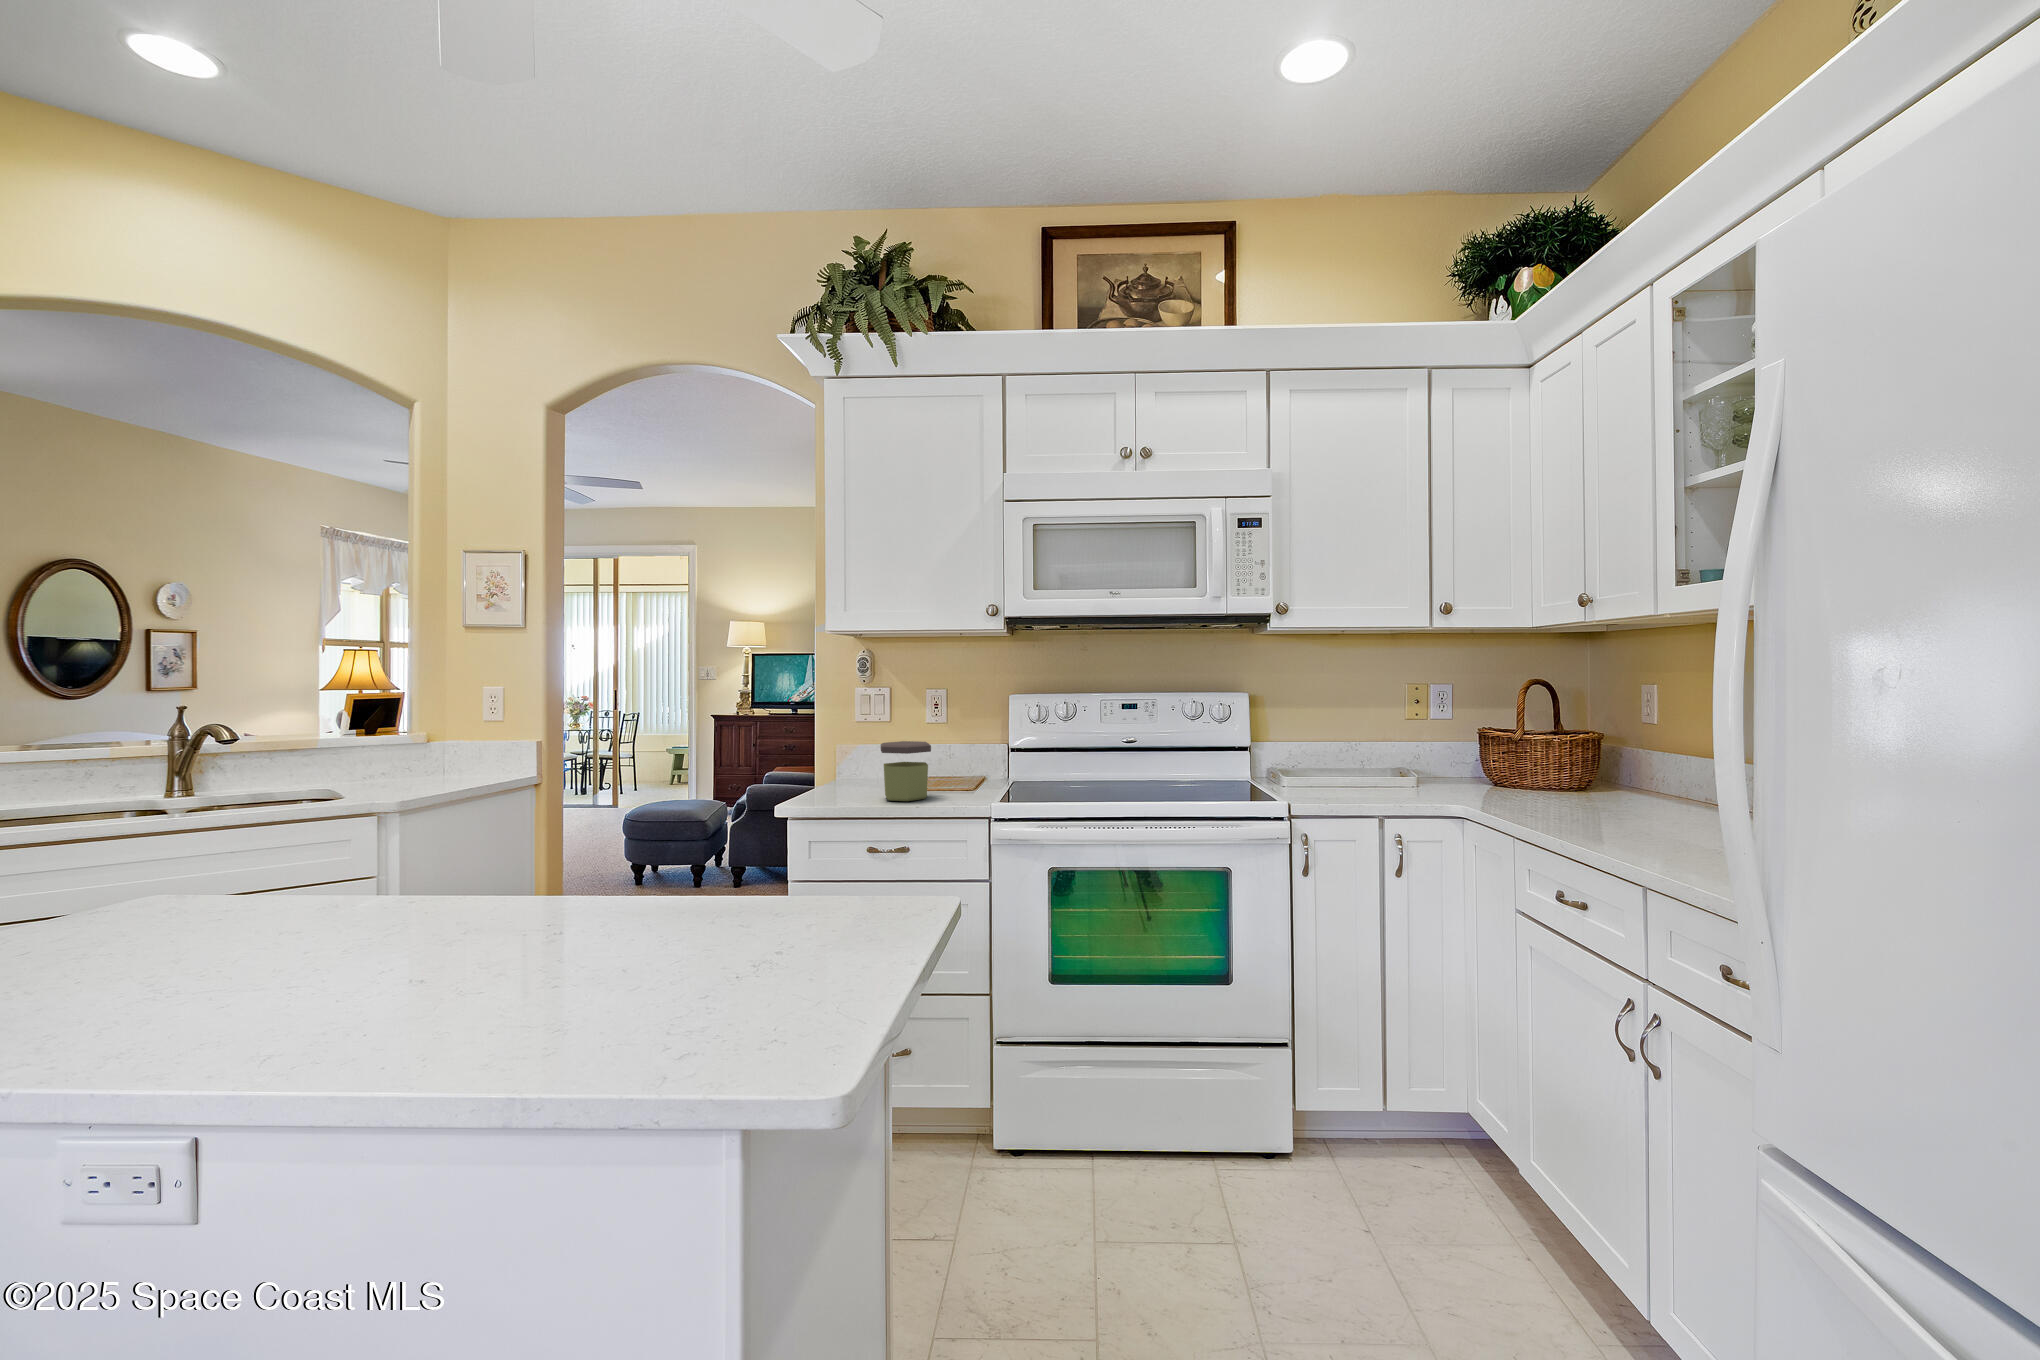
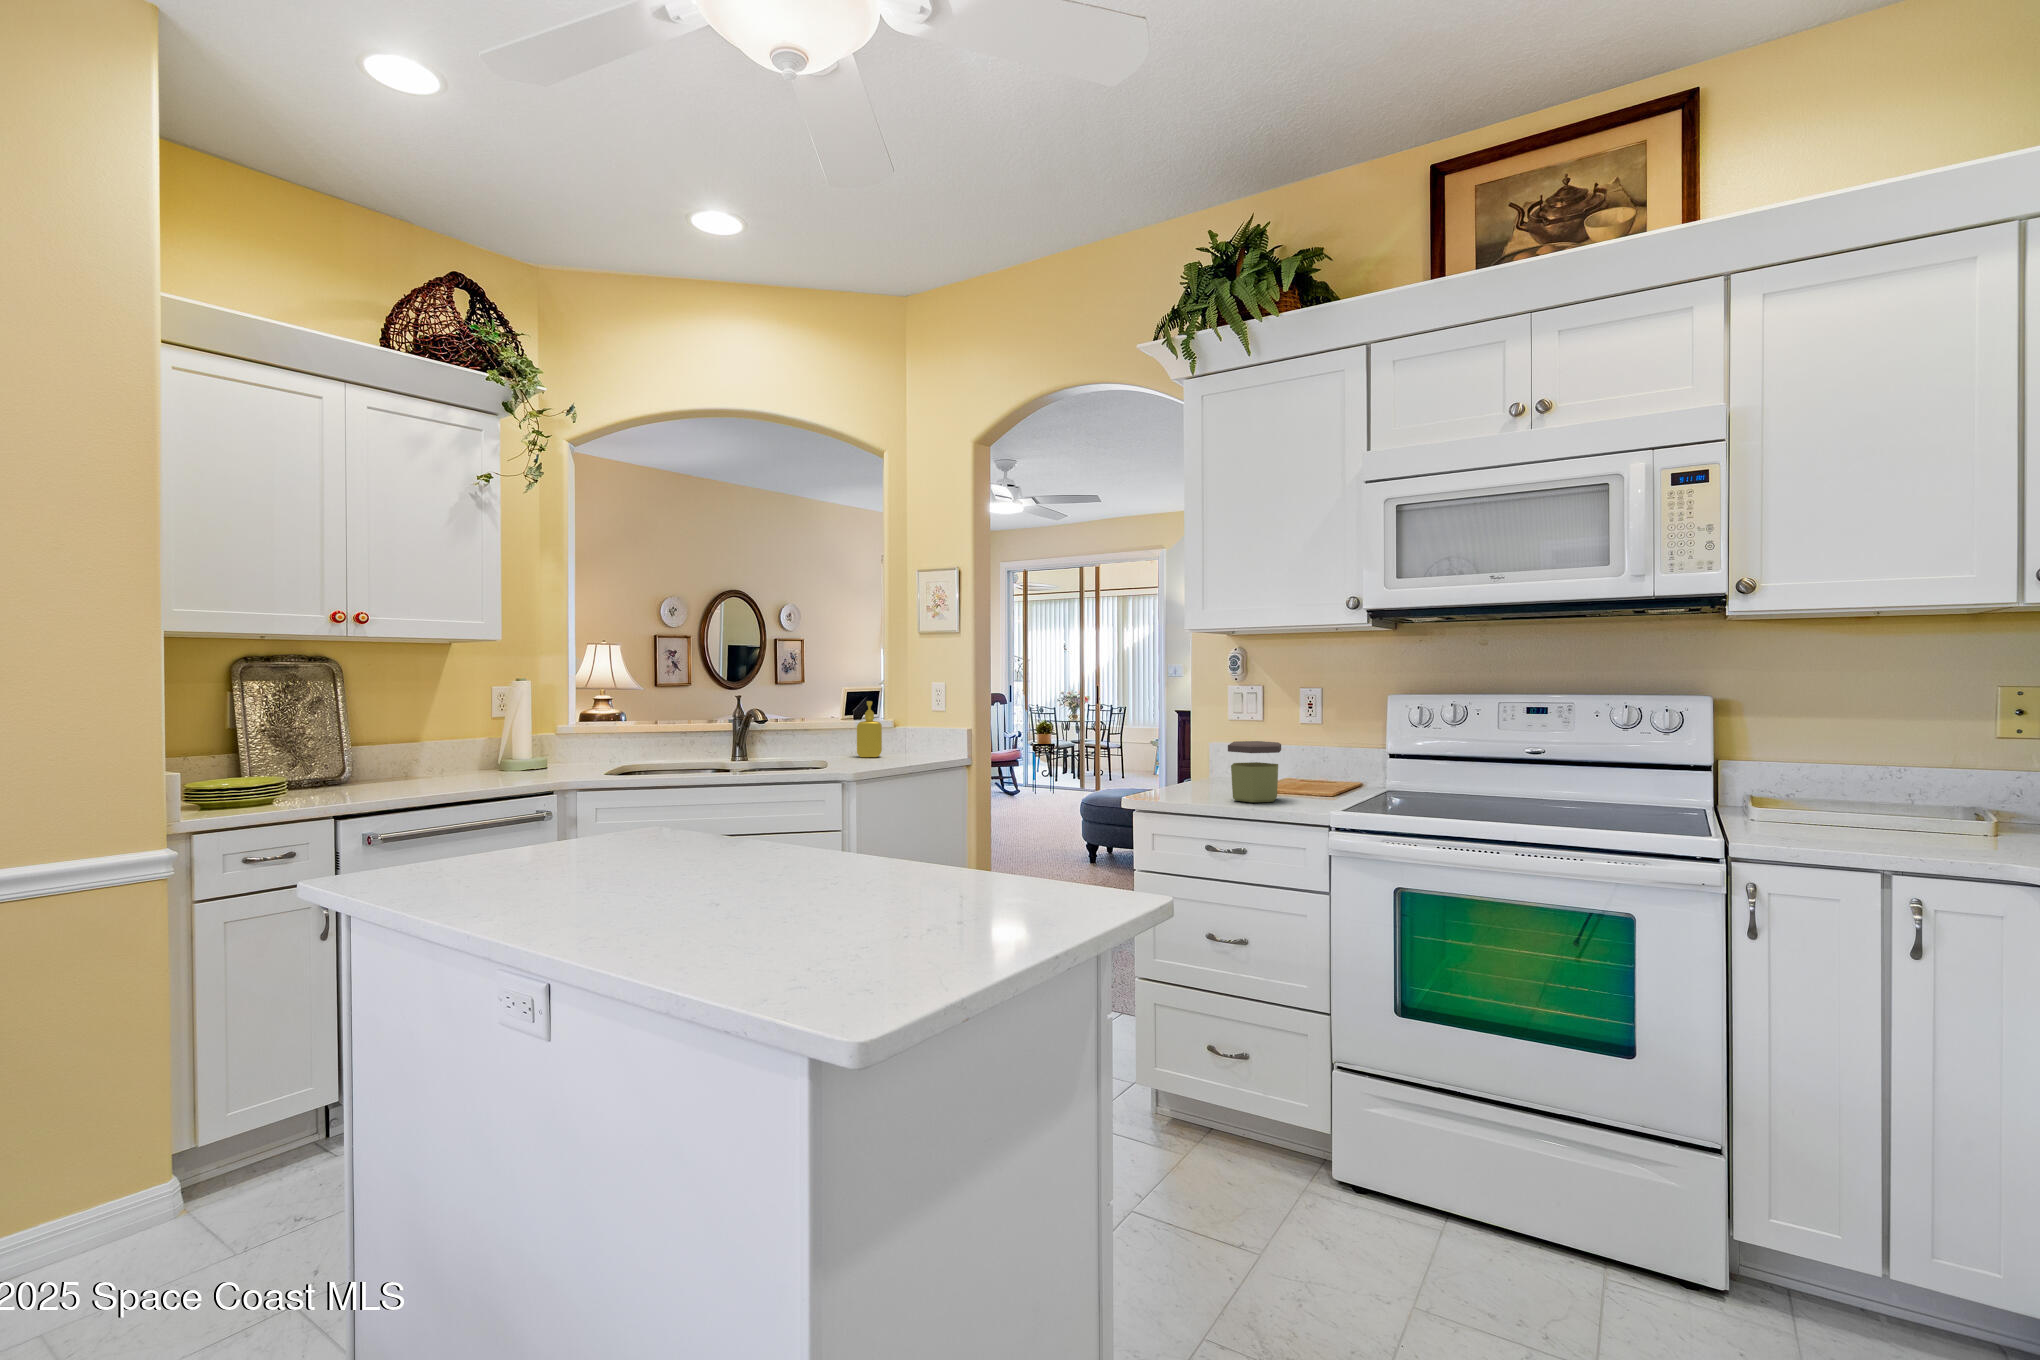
soap dispenser: none [375,711,412,781] -> present [857,701,882,757]

